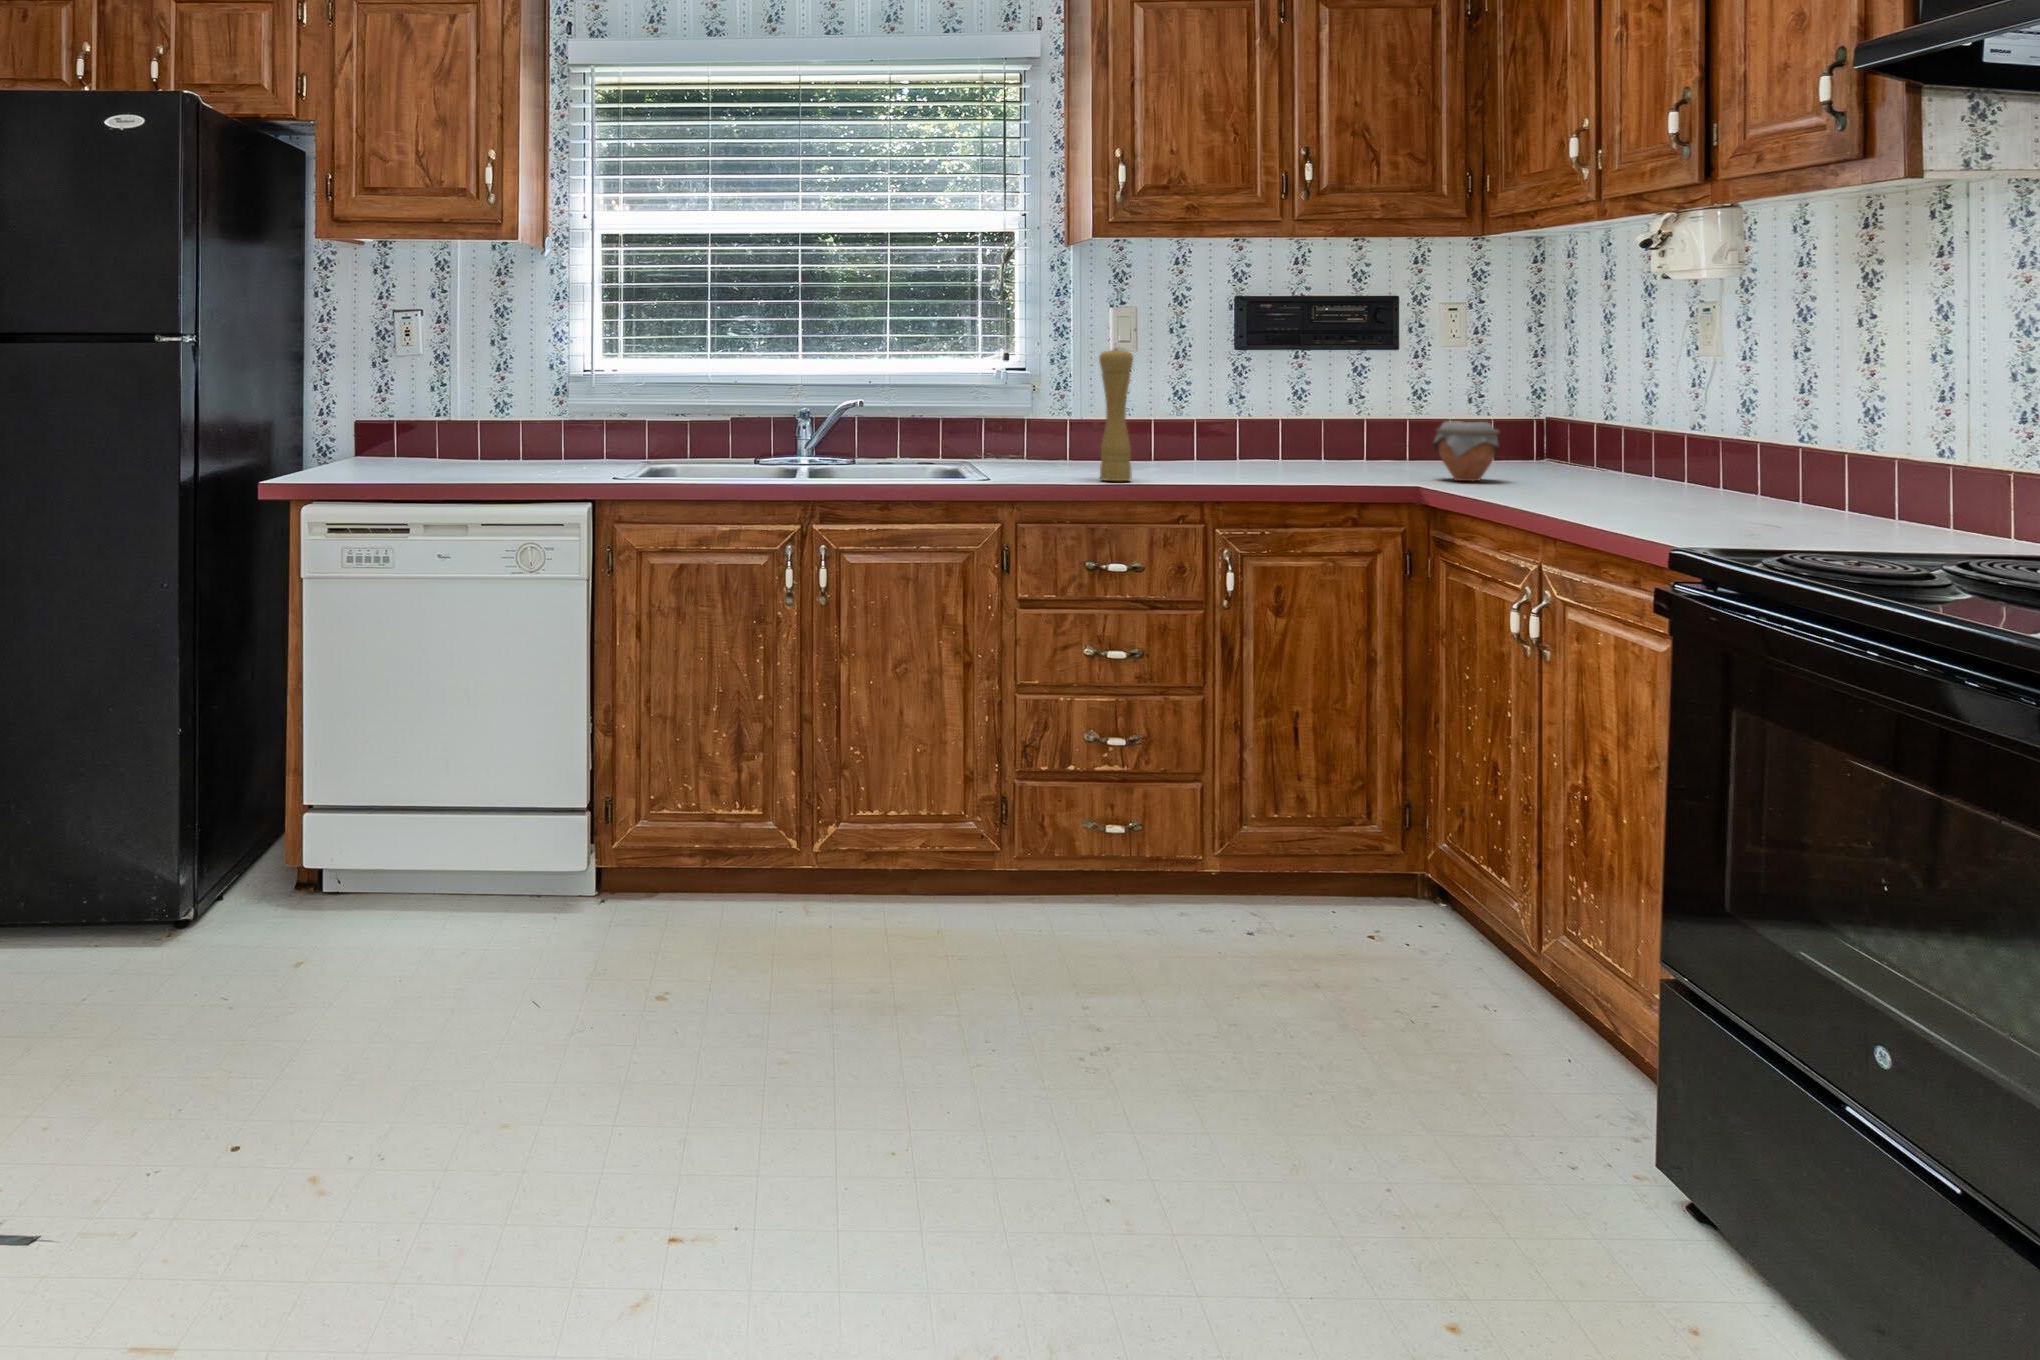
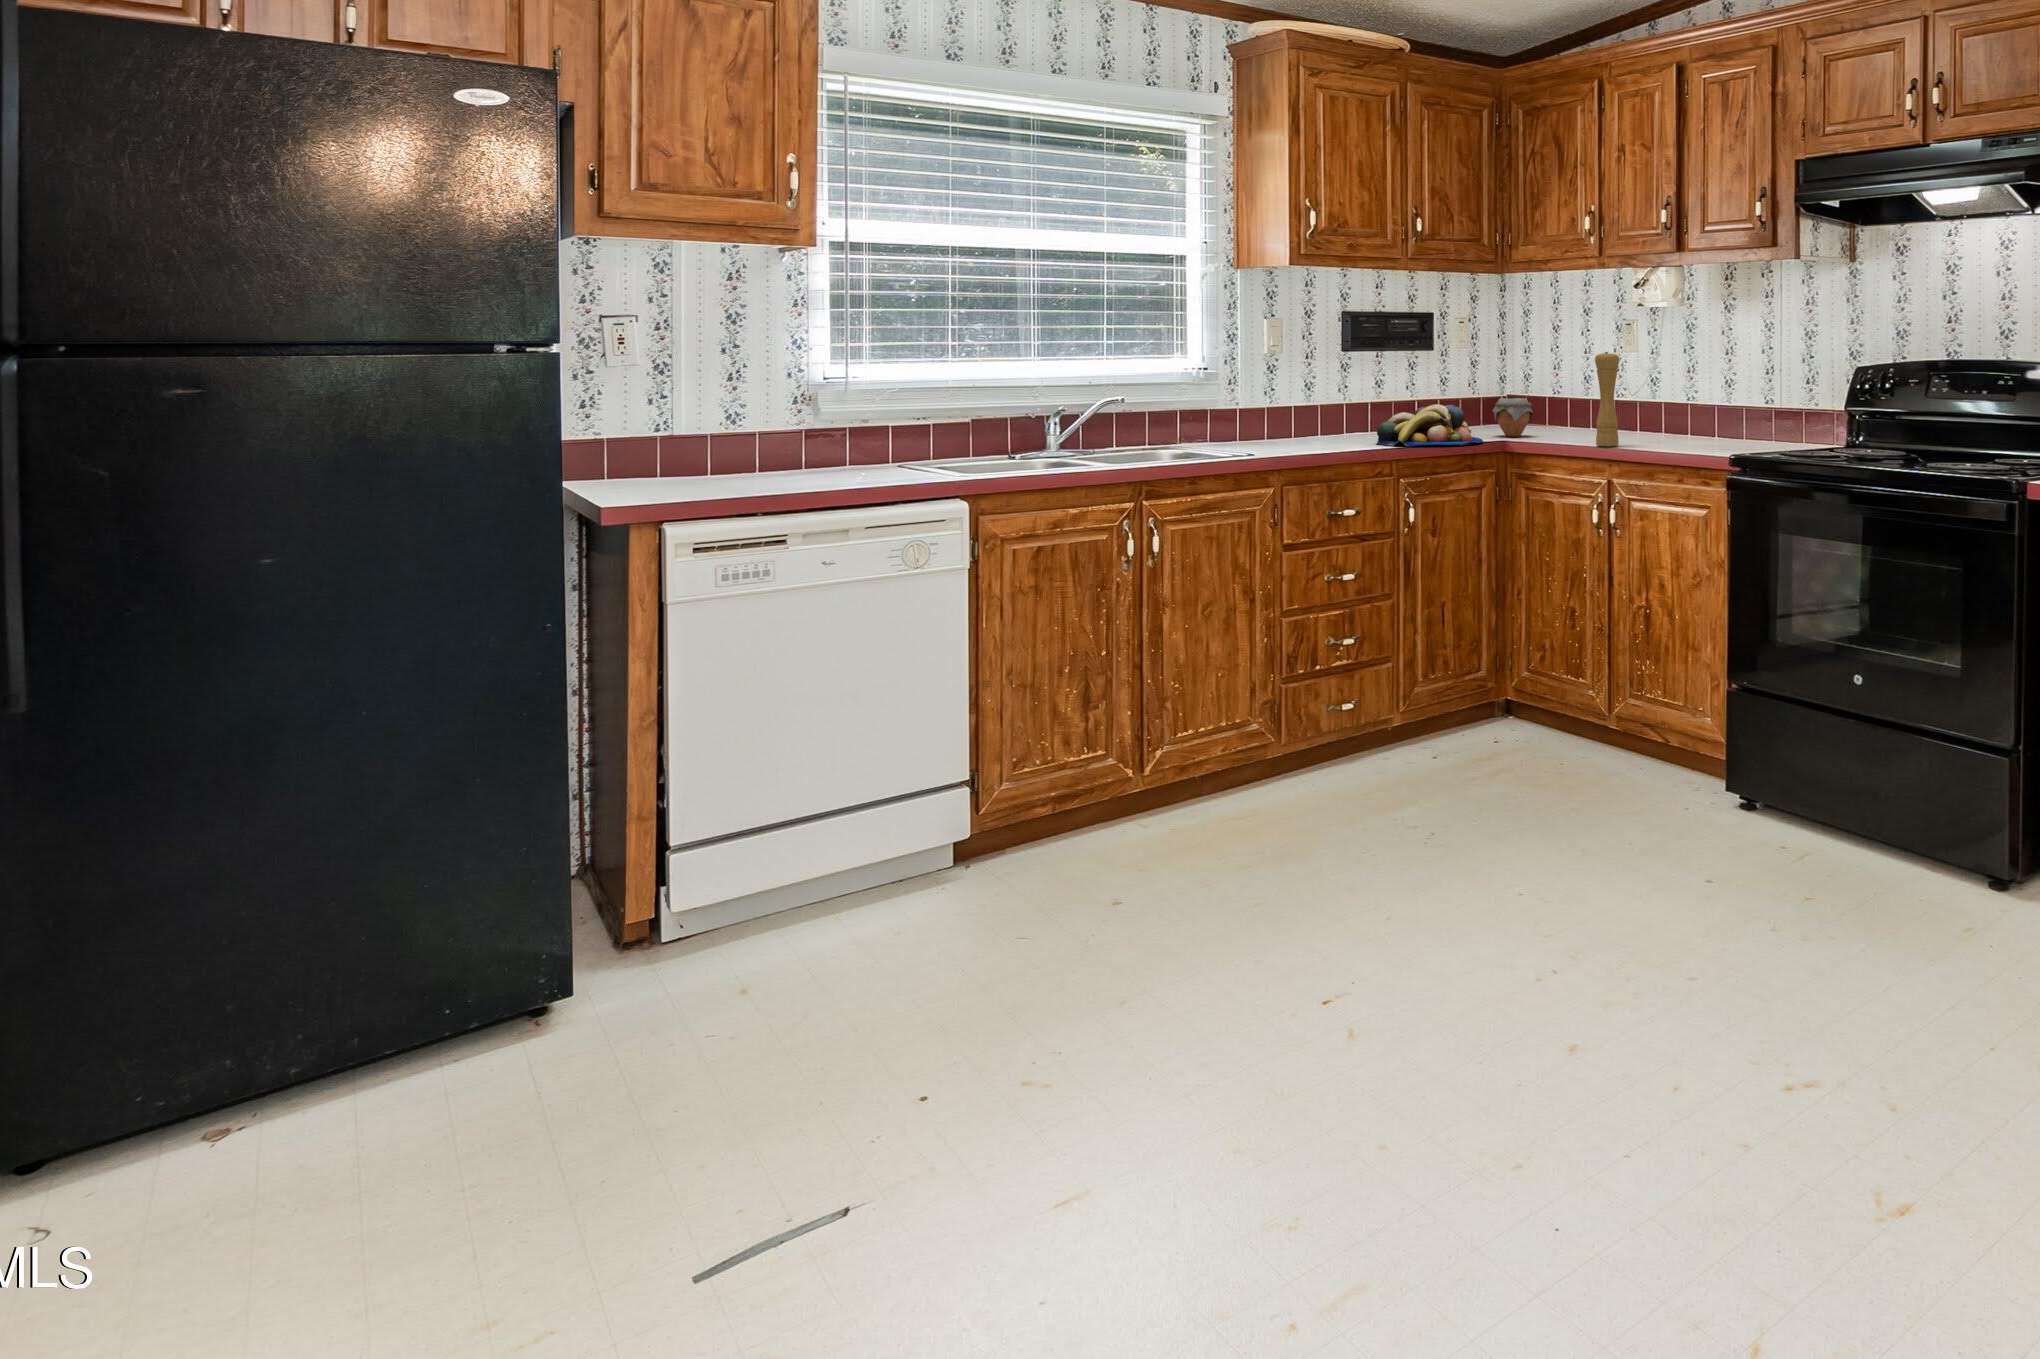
pepper mill: present [1099,348,1133,481] -> present [1595,352,1619,446]
fruit bowl: none [1206,425,1376,486] -> present [1377,404,1483,446]

